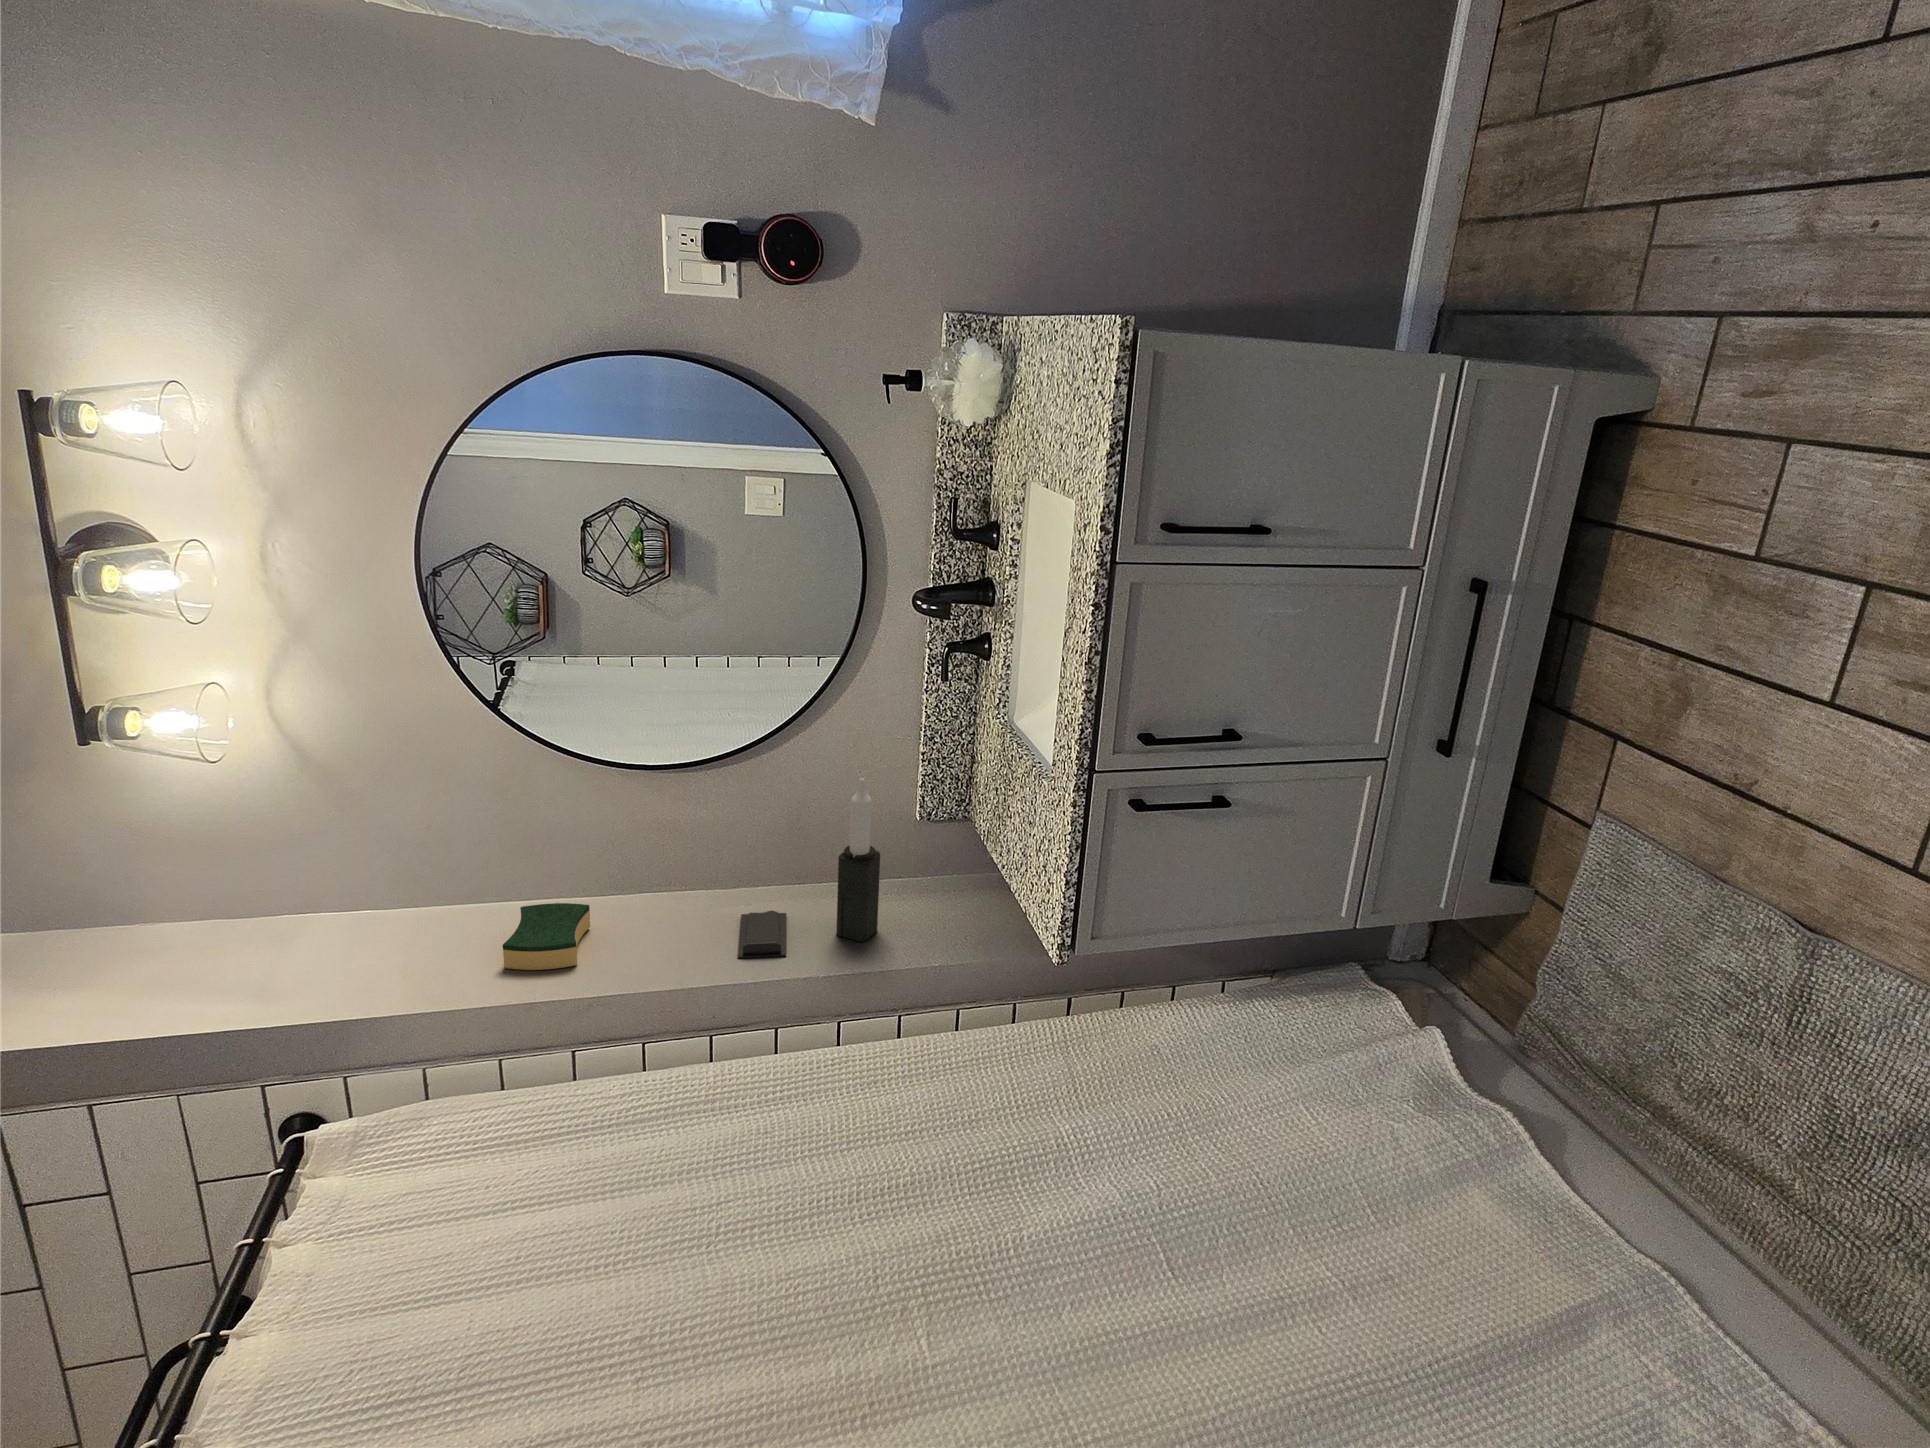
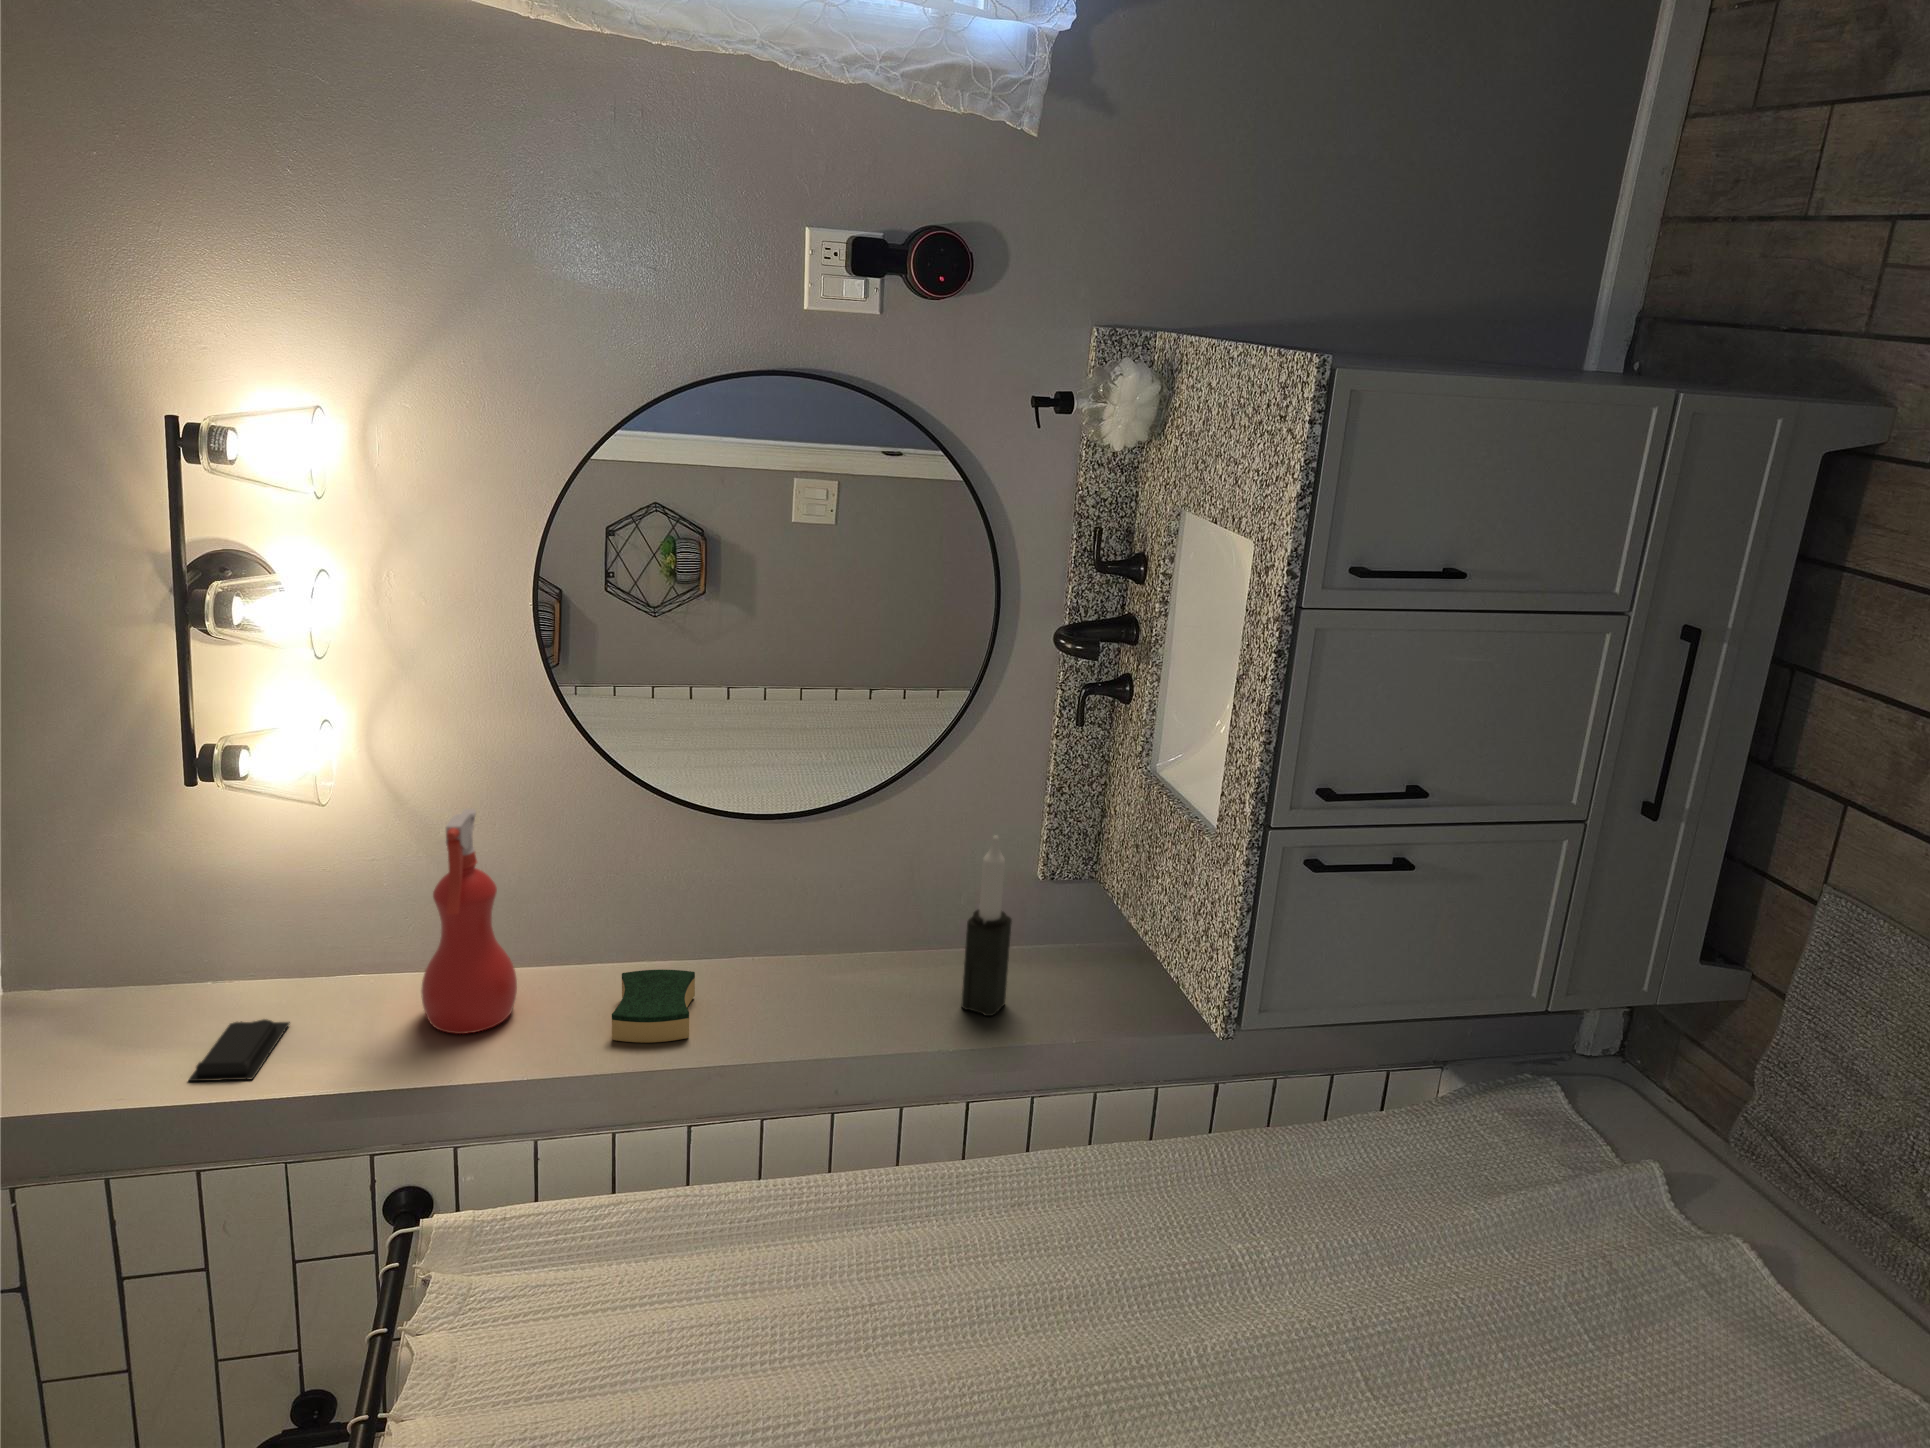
spray bottle: none [325,757,419,964] -> present [421,809,517,1034]
soap bar: present [738,911,786,958] -> present [189,1019,290,1081]

